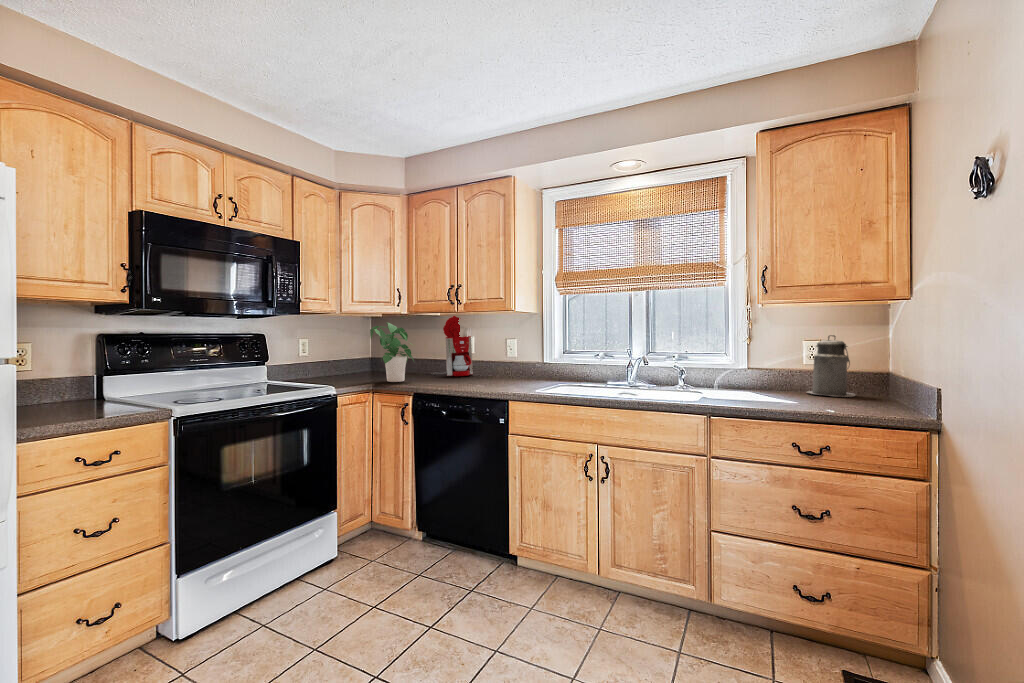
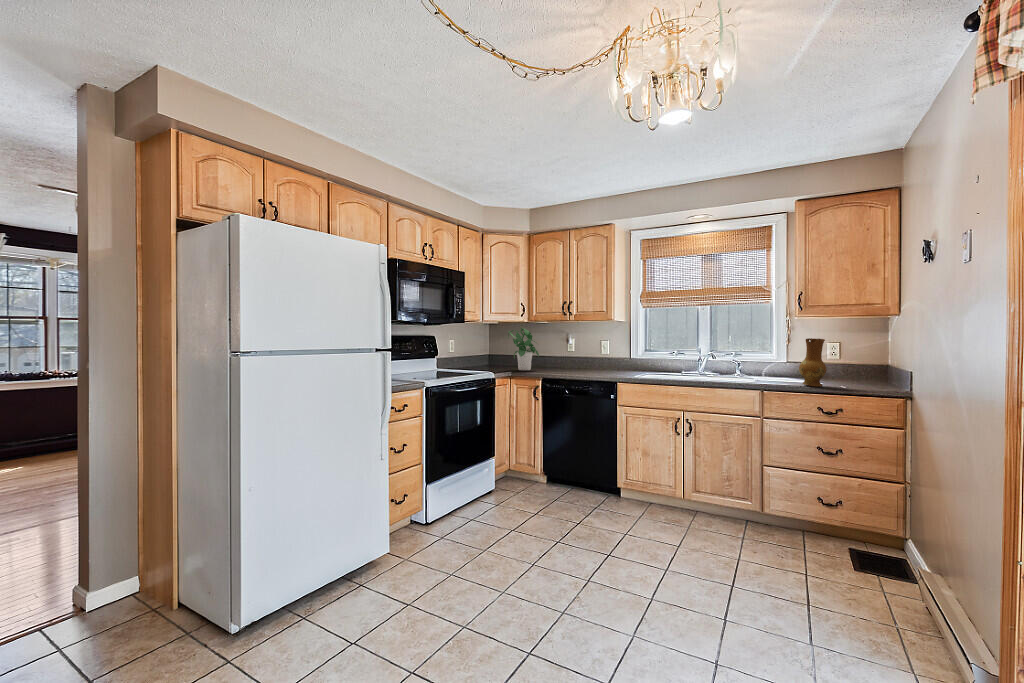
coffee maker: present [431,316,473,376] -> none [541,323,574,367]
ceramic jug: none [763,335,804,410] -> present [799,338,827,387]
canister: present [807,335,856,397] -> none [828,339,863,381]

